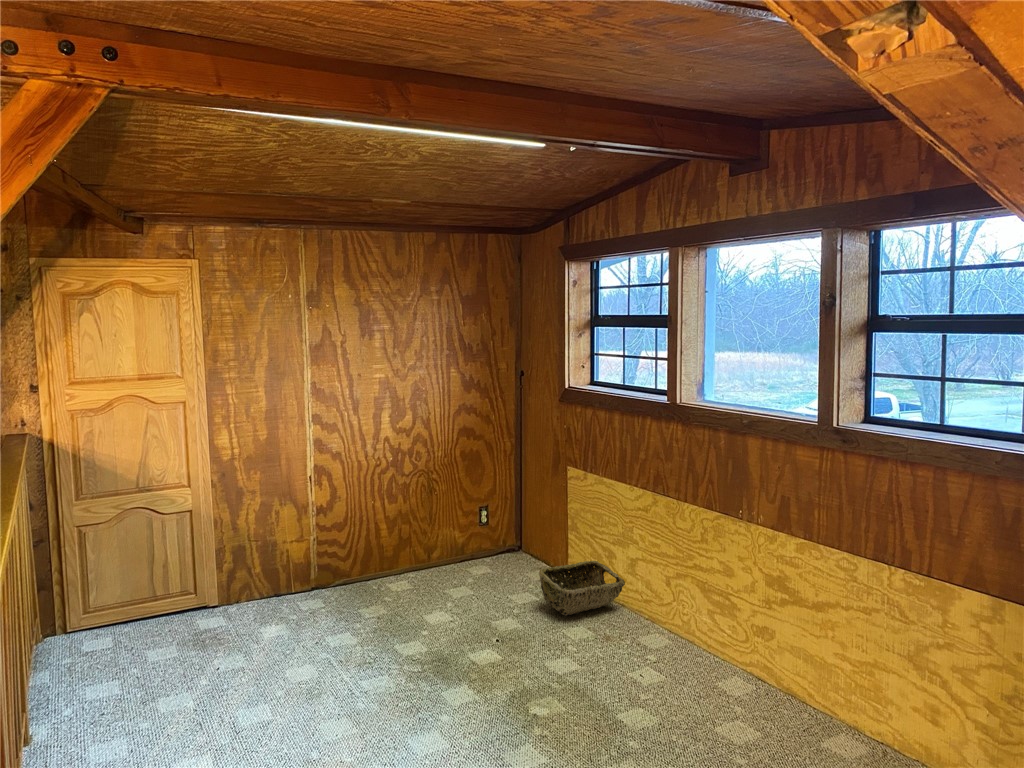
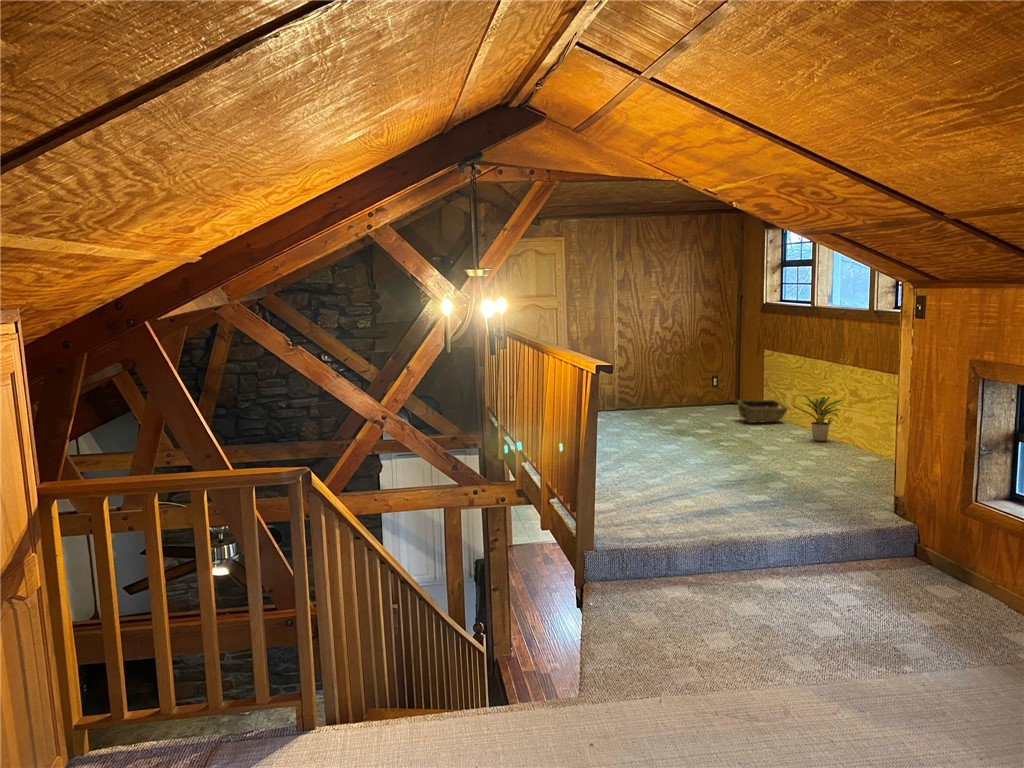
potted plant: none [662,589,769,681] -> present [793,395,843,442]

